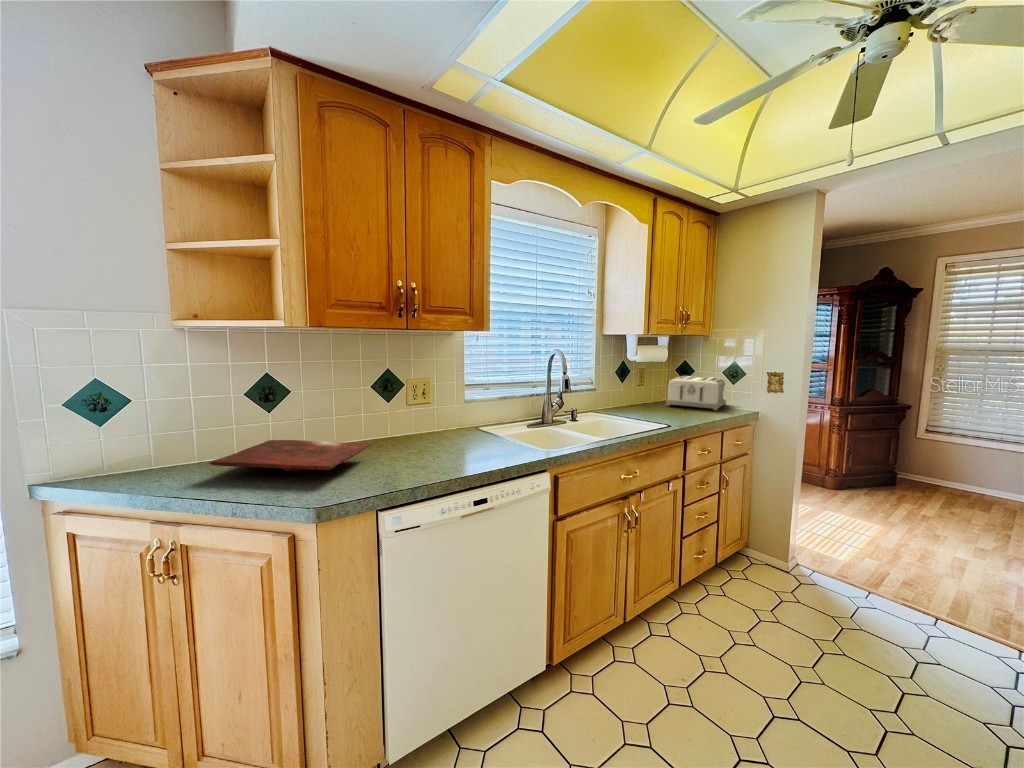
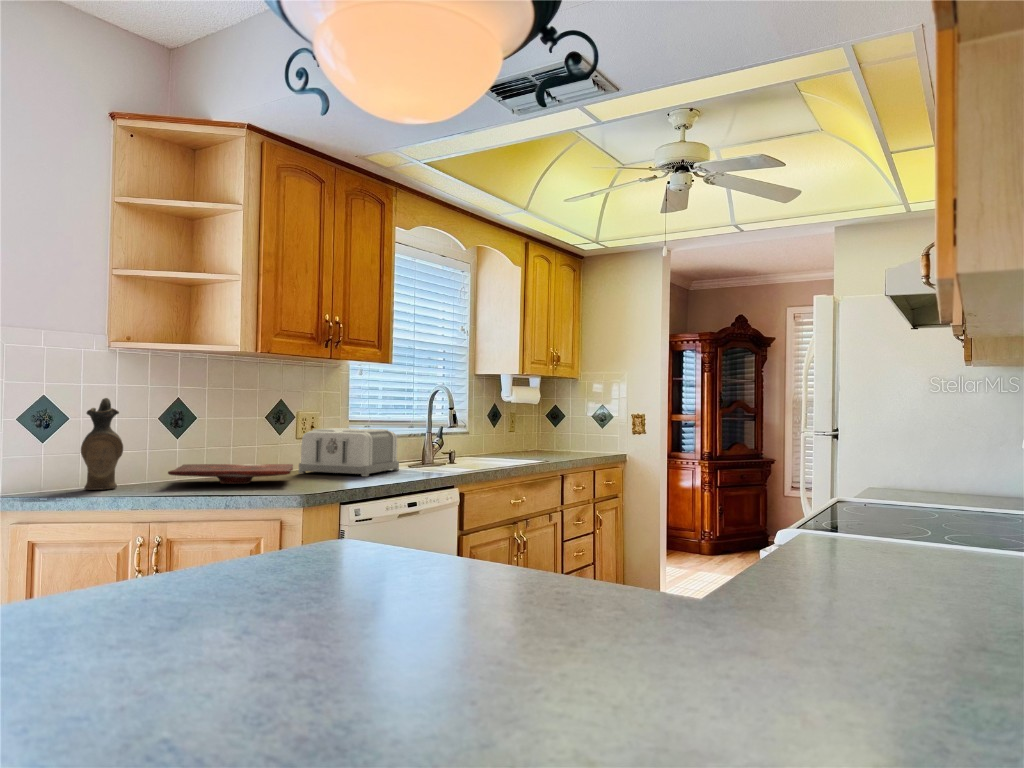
toaster: present [666,376,726,411] -> present [299,428,399,476]
ceramic pitcher: none [124,380,178,478] -> present [81,398,123,490]

